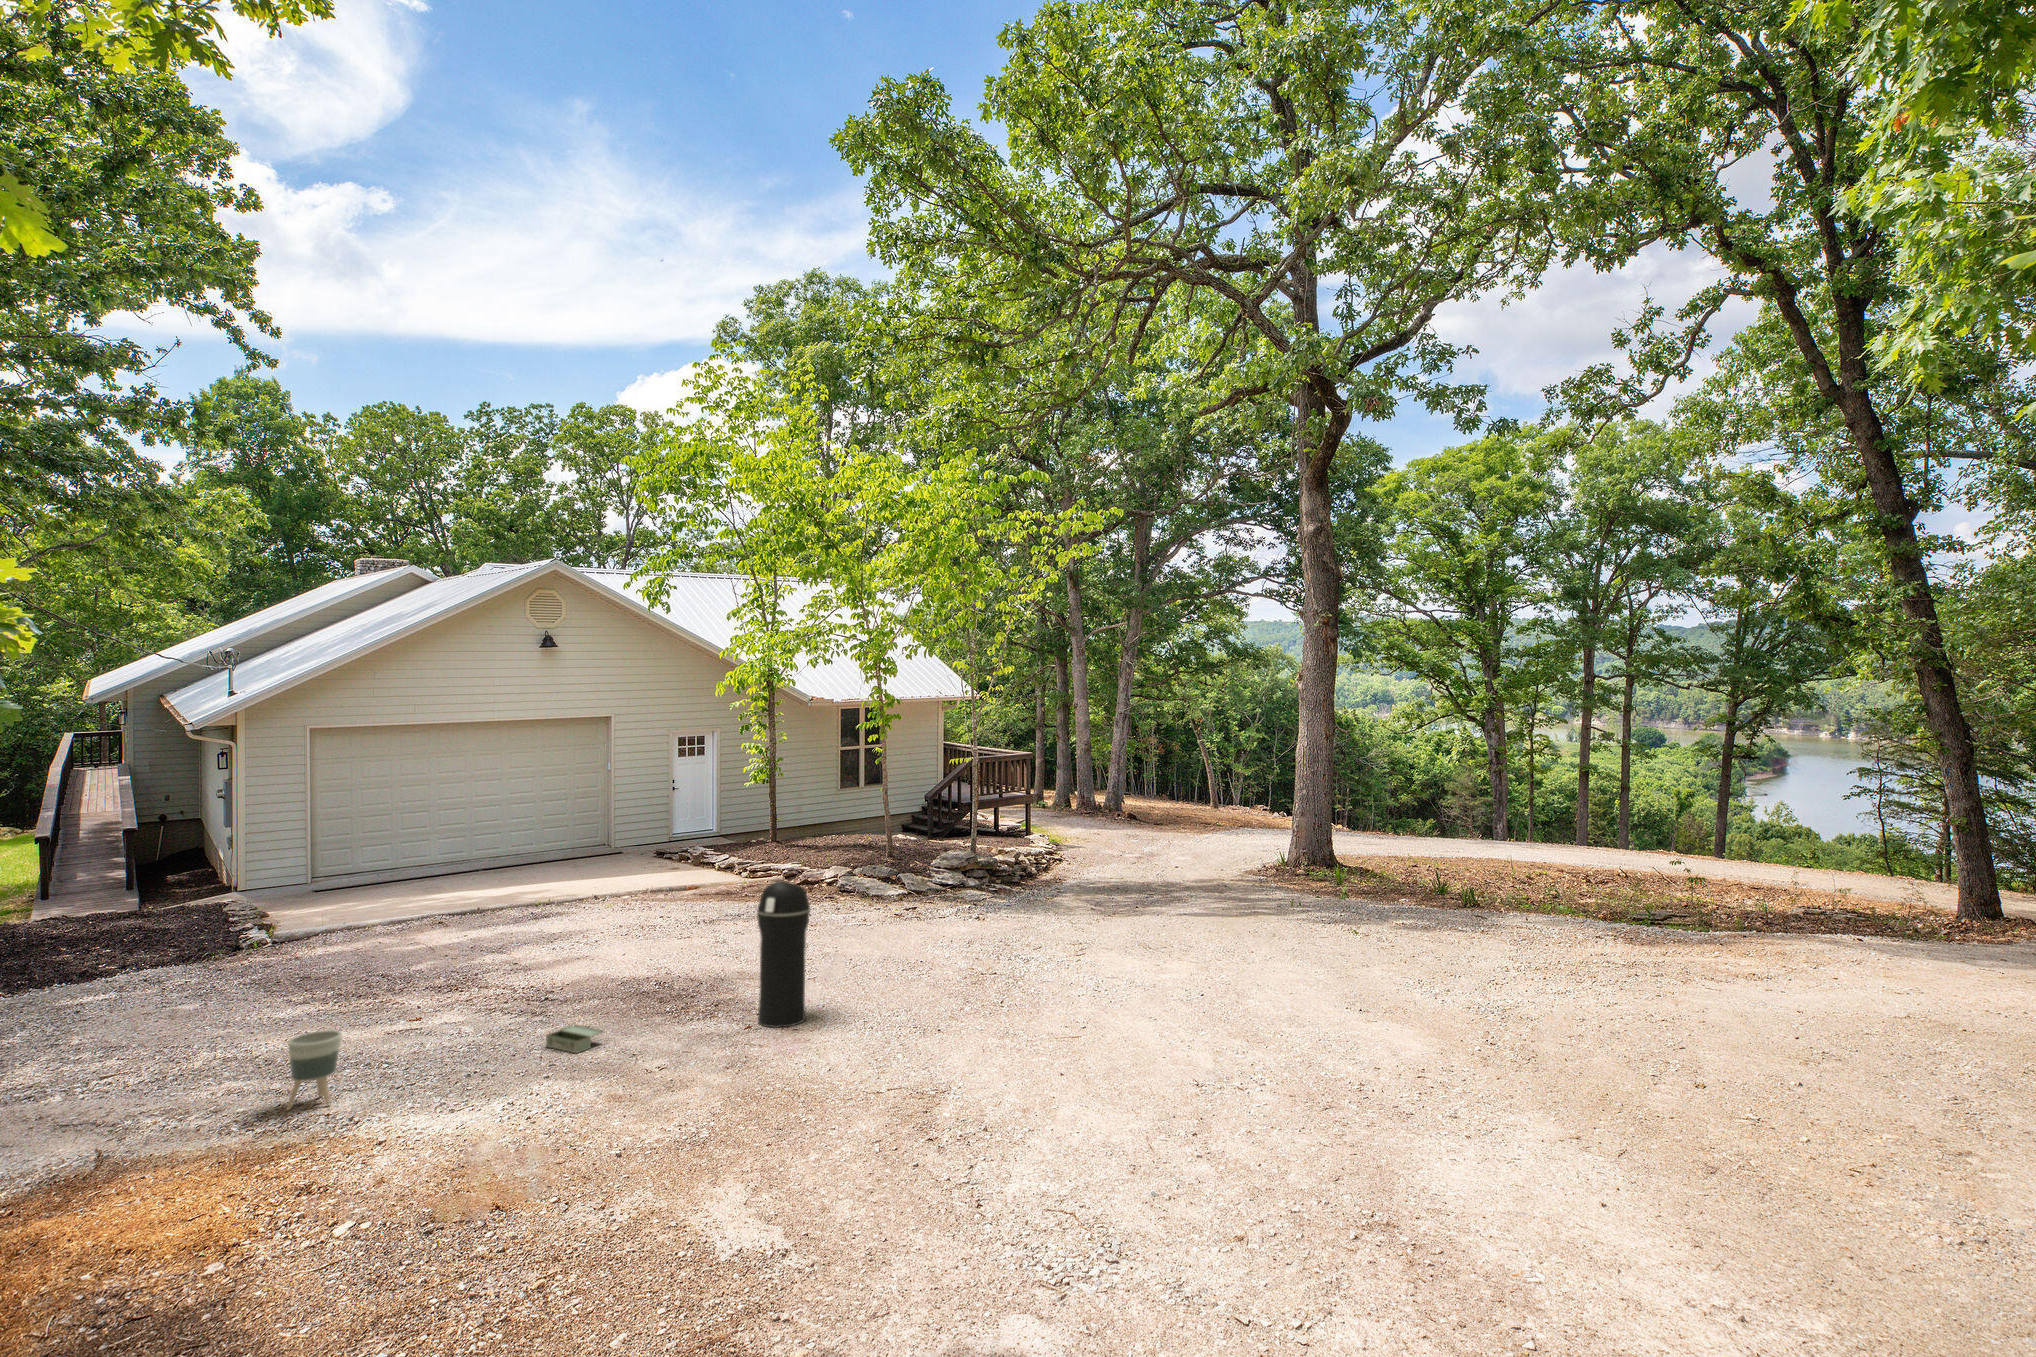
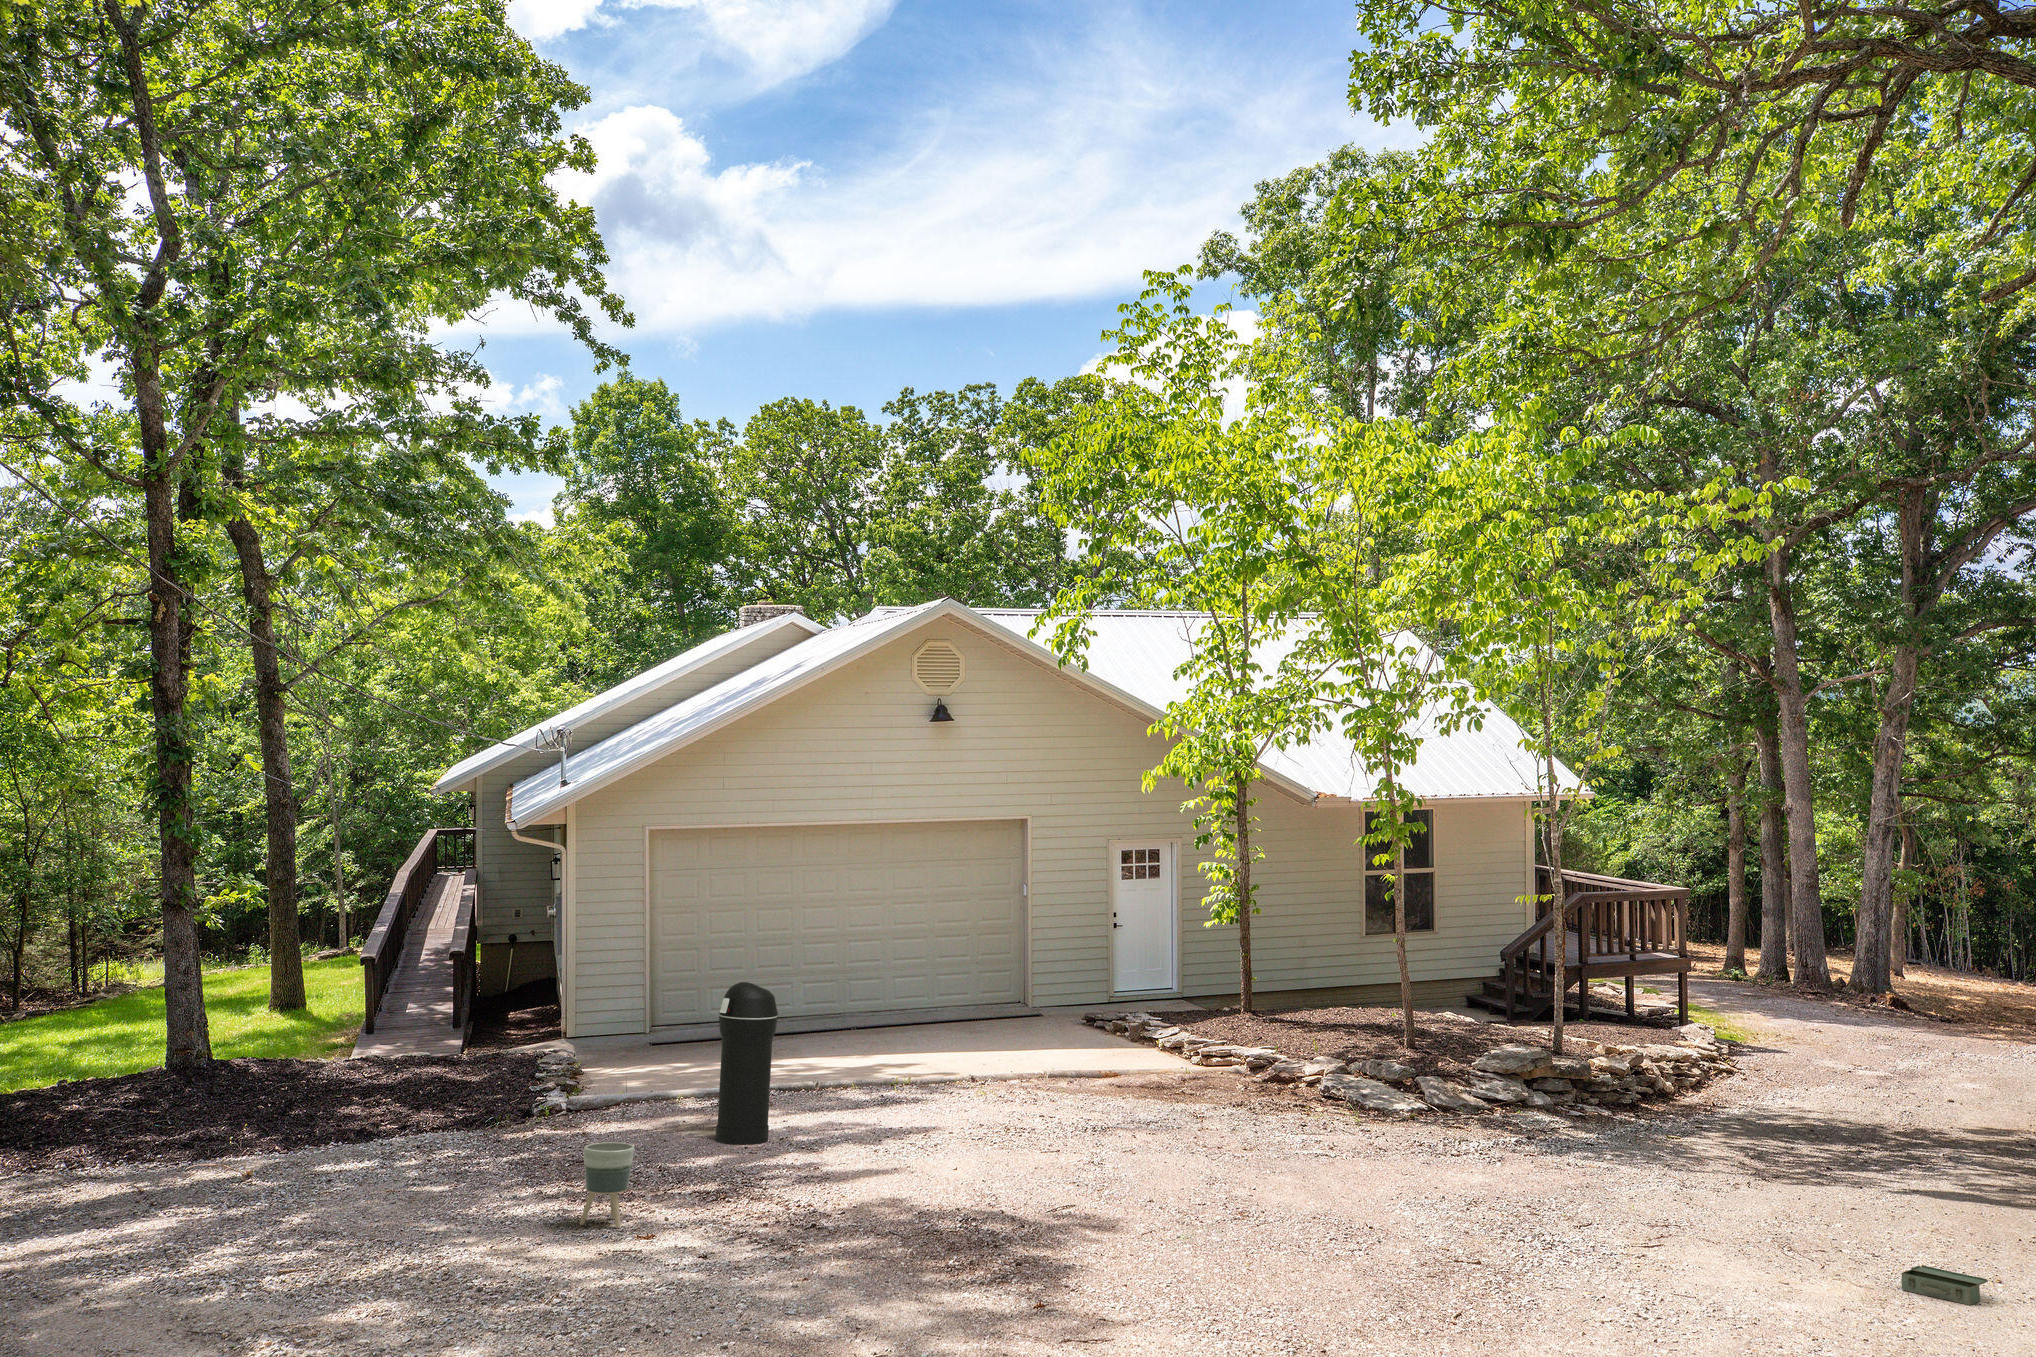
trash can: present [757,881,810,1028] -> present [716,982,778,1145]
toolbox: present [546,1025,603,1053] -> present [1901,1265,1988,1305]

